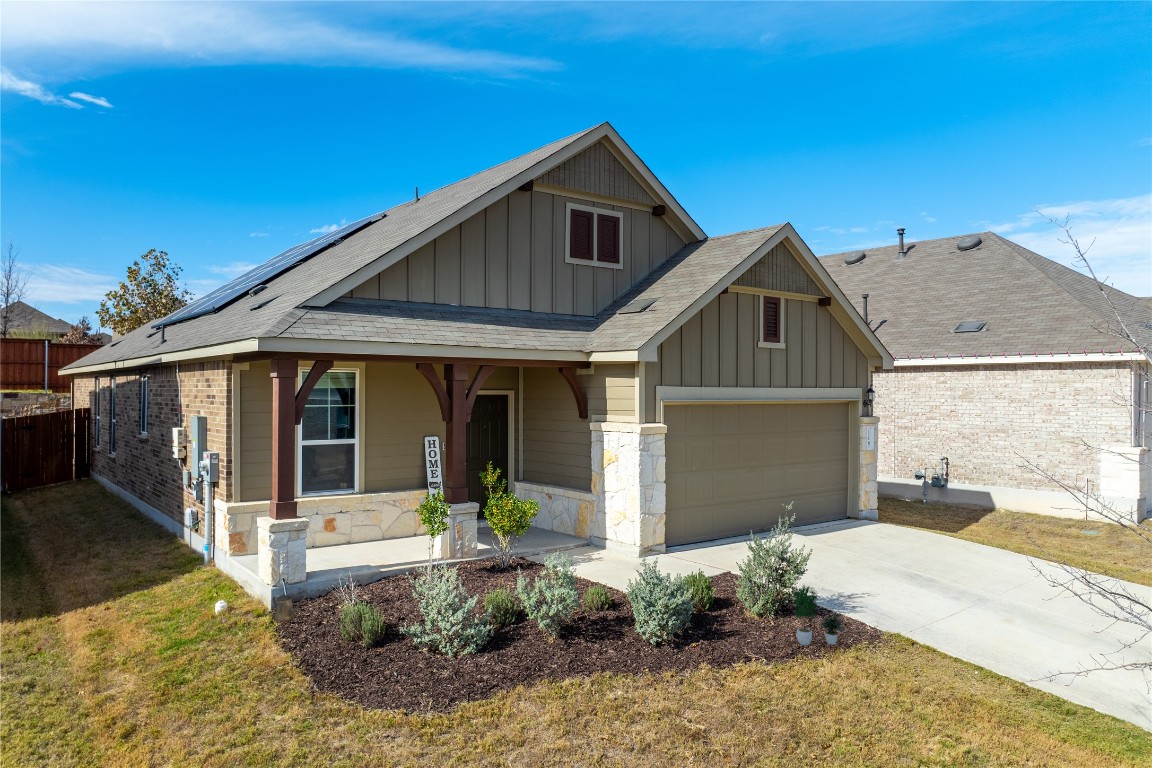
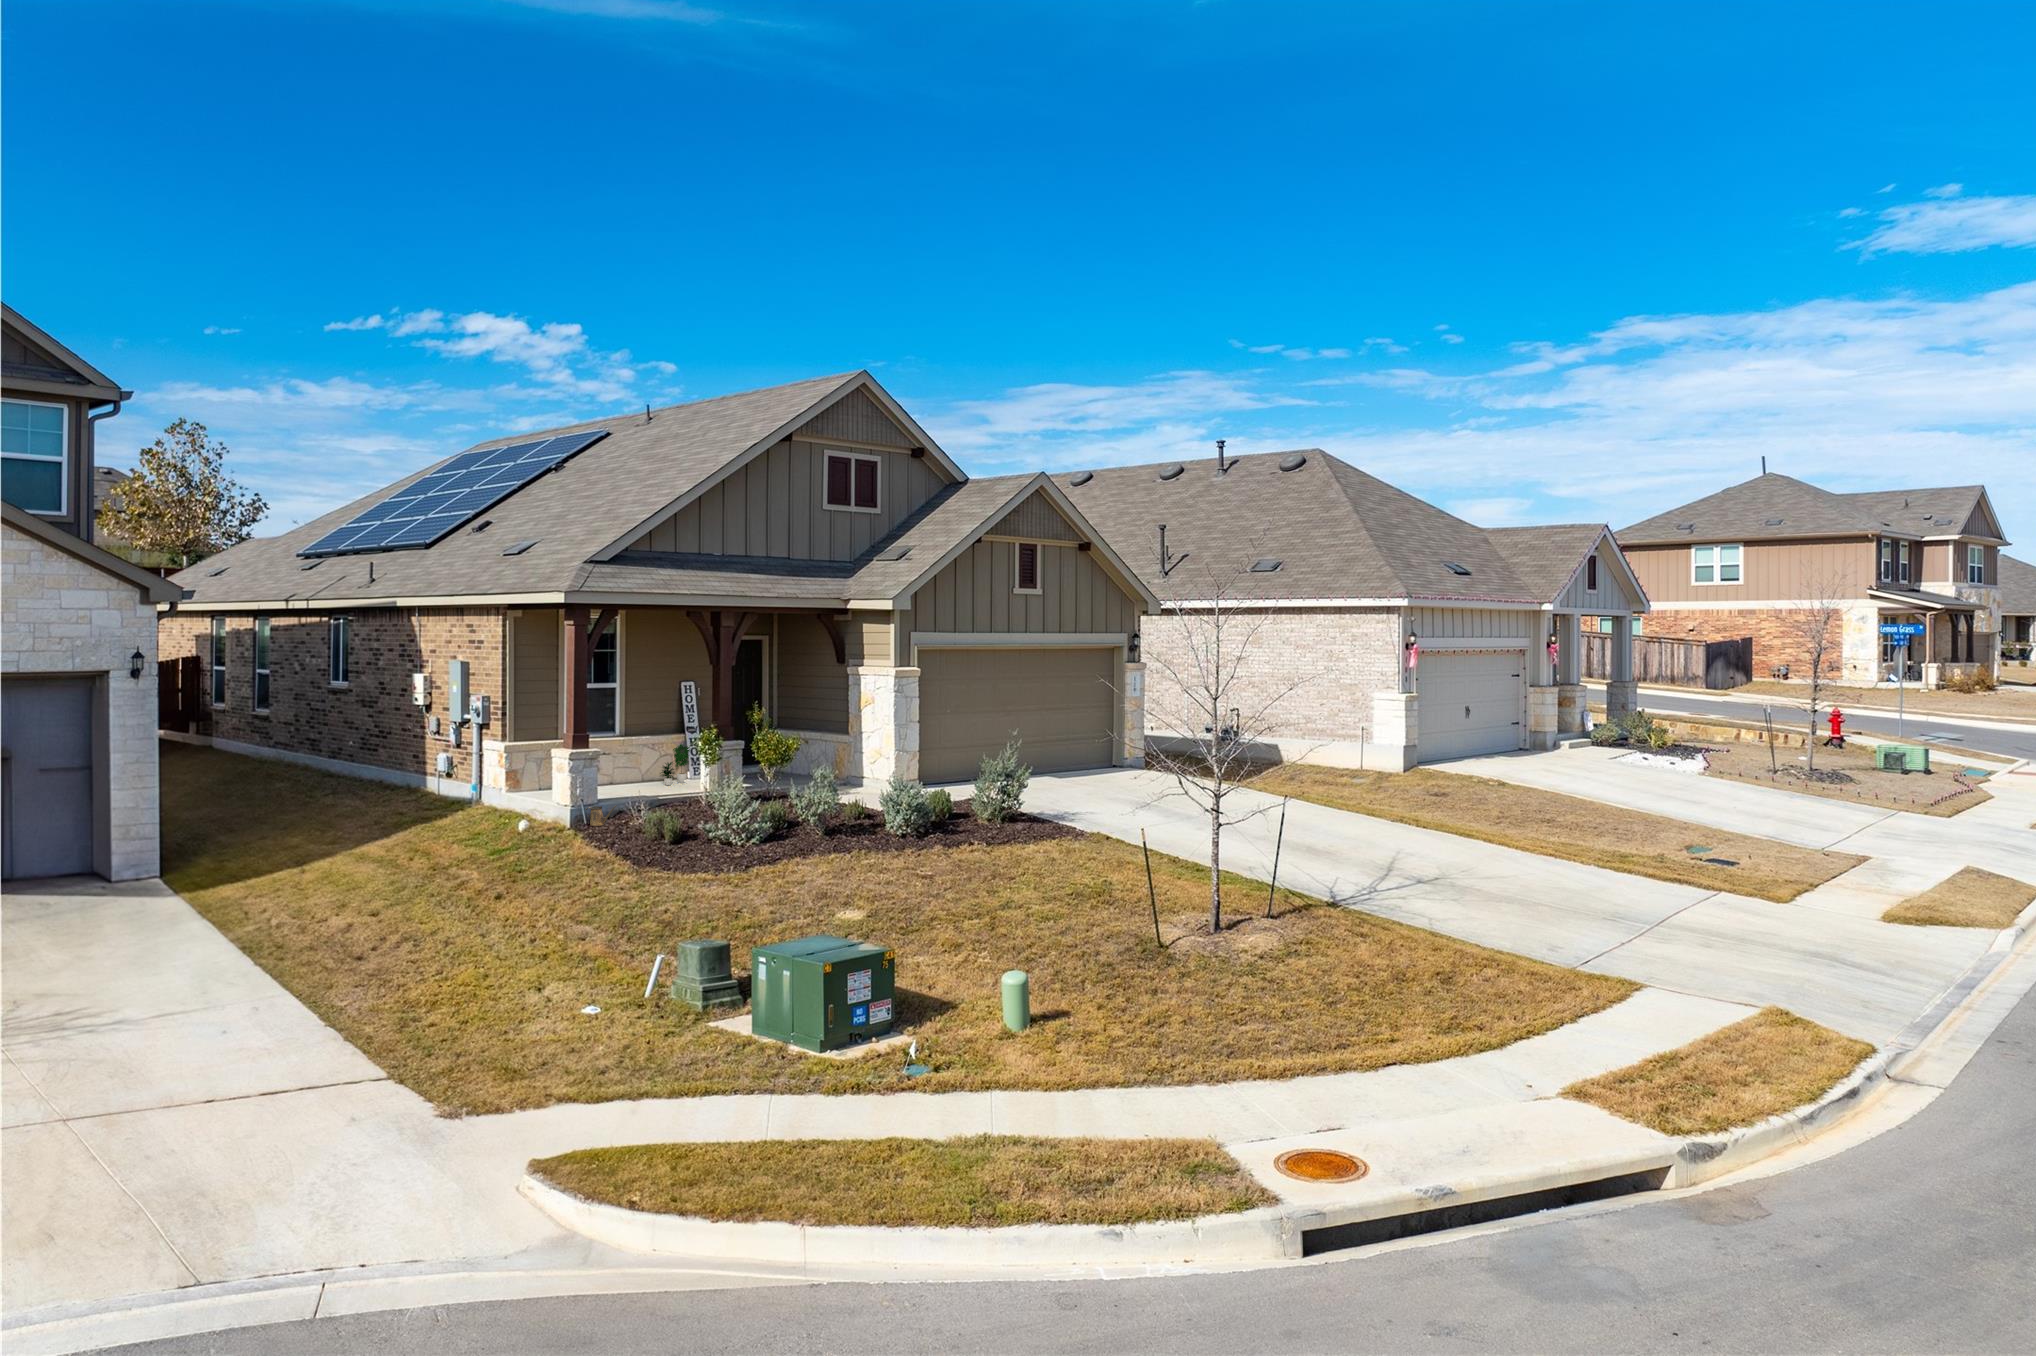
potted plant: present [792,585,845,646] -> present [660,744,690,785]

